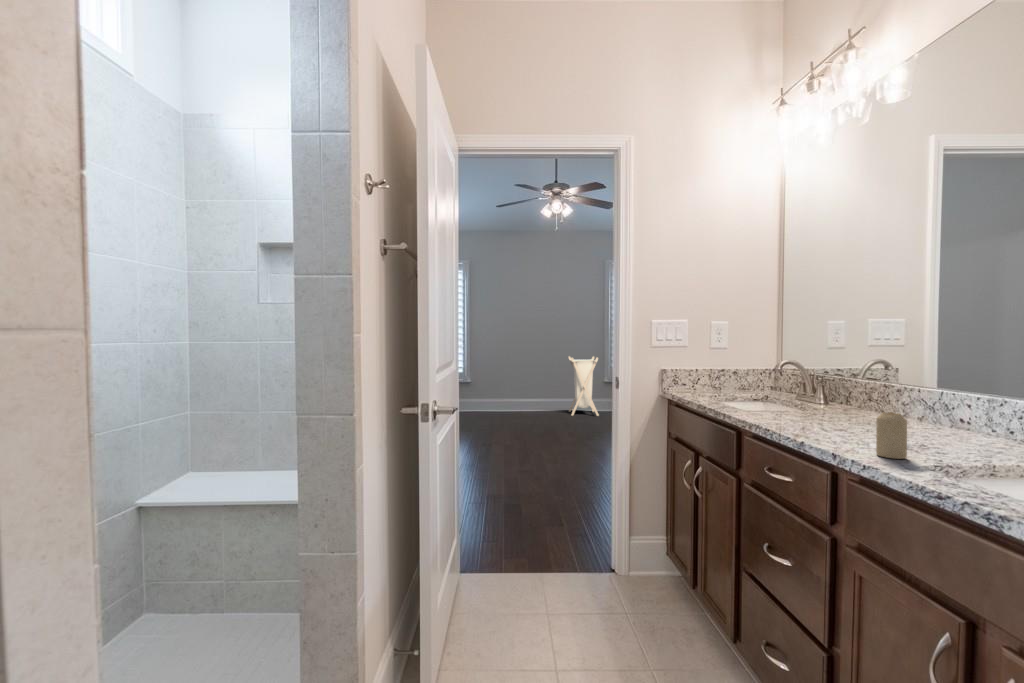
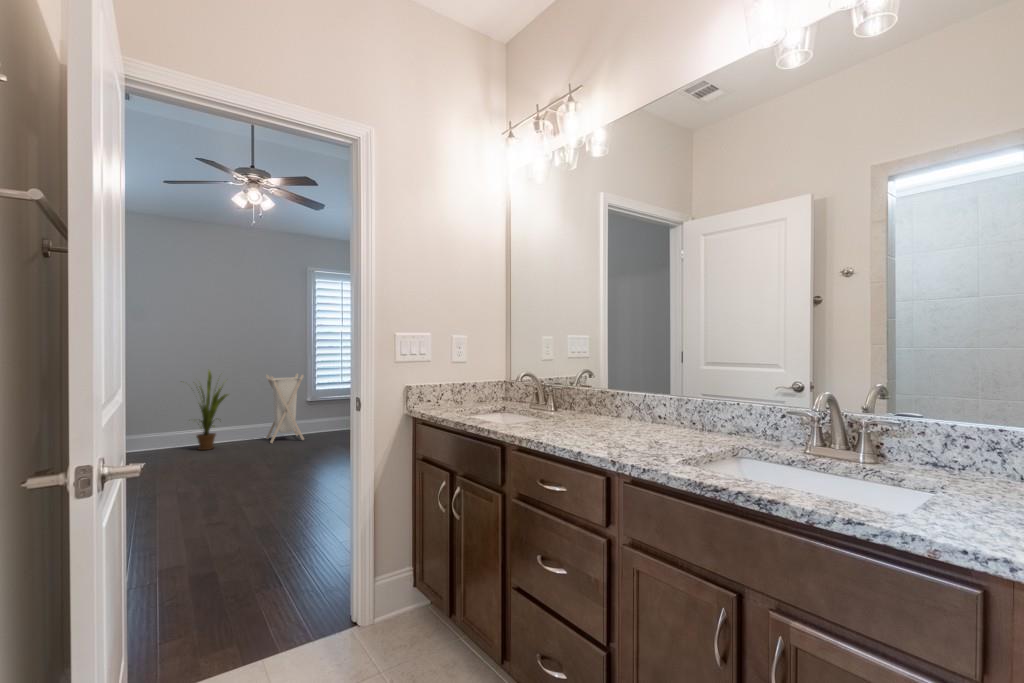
house plant: none [506,351,541,416] -> present [197,371,228,450]
candle: present [876,412,907,459] -> none [639,416,661,458]

